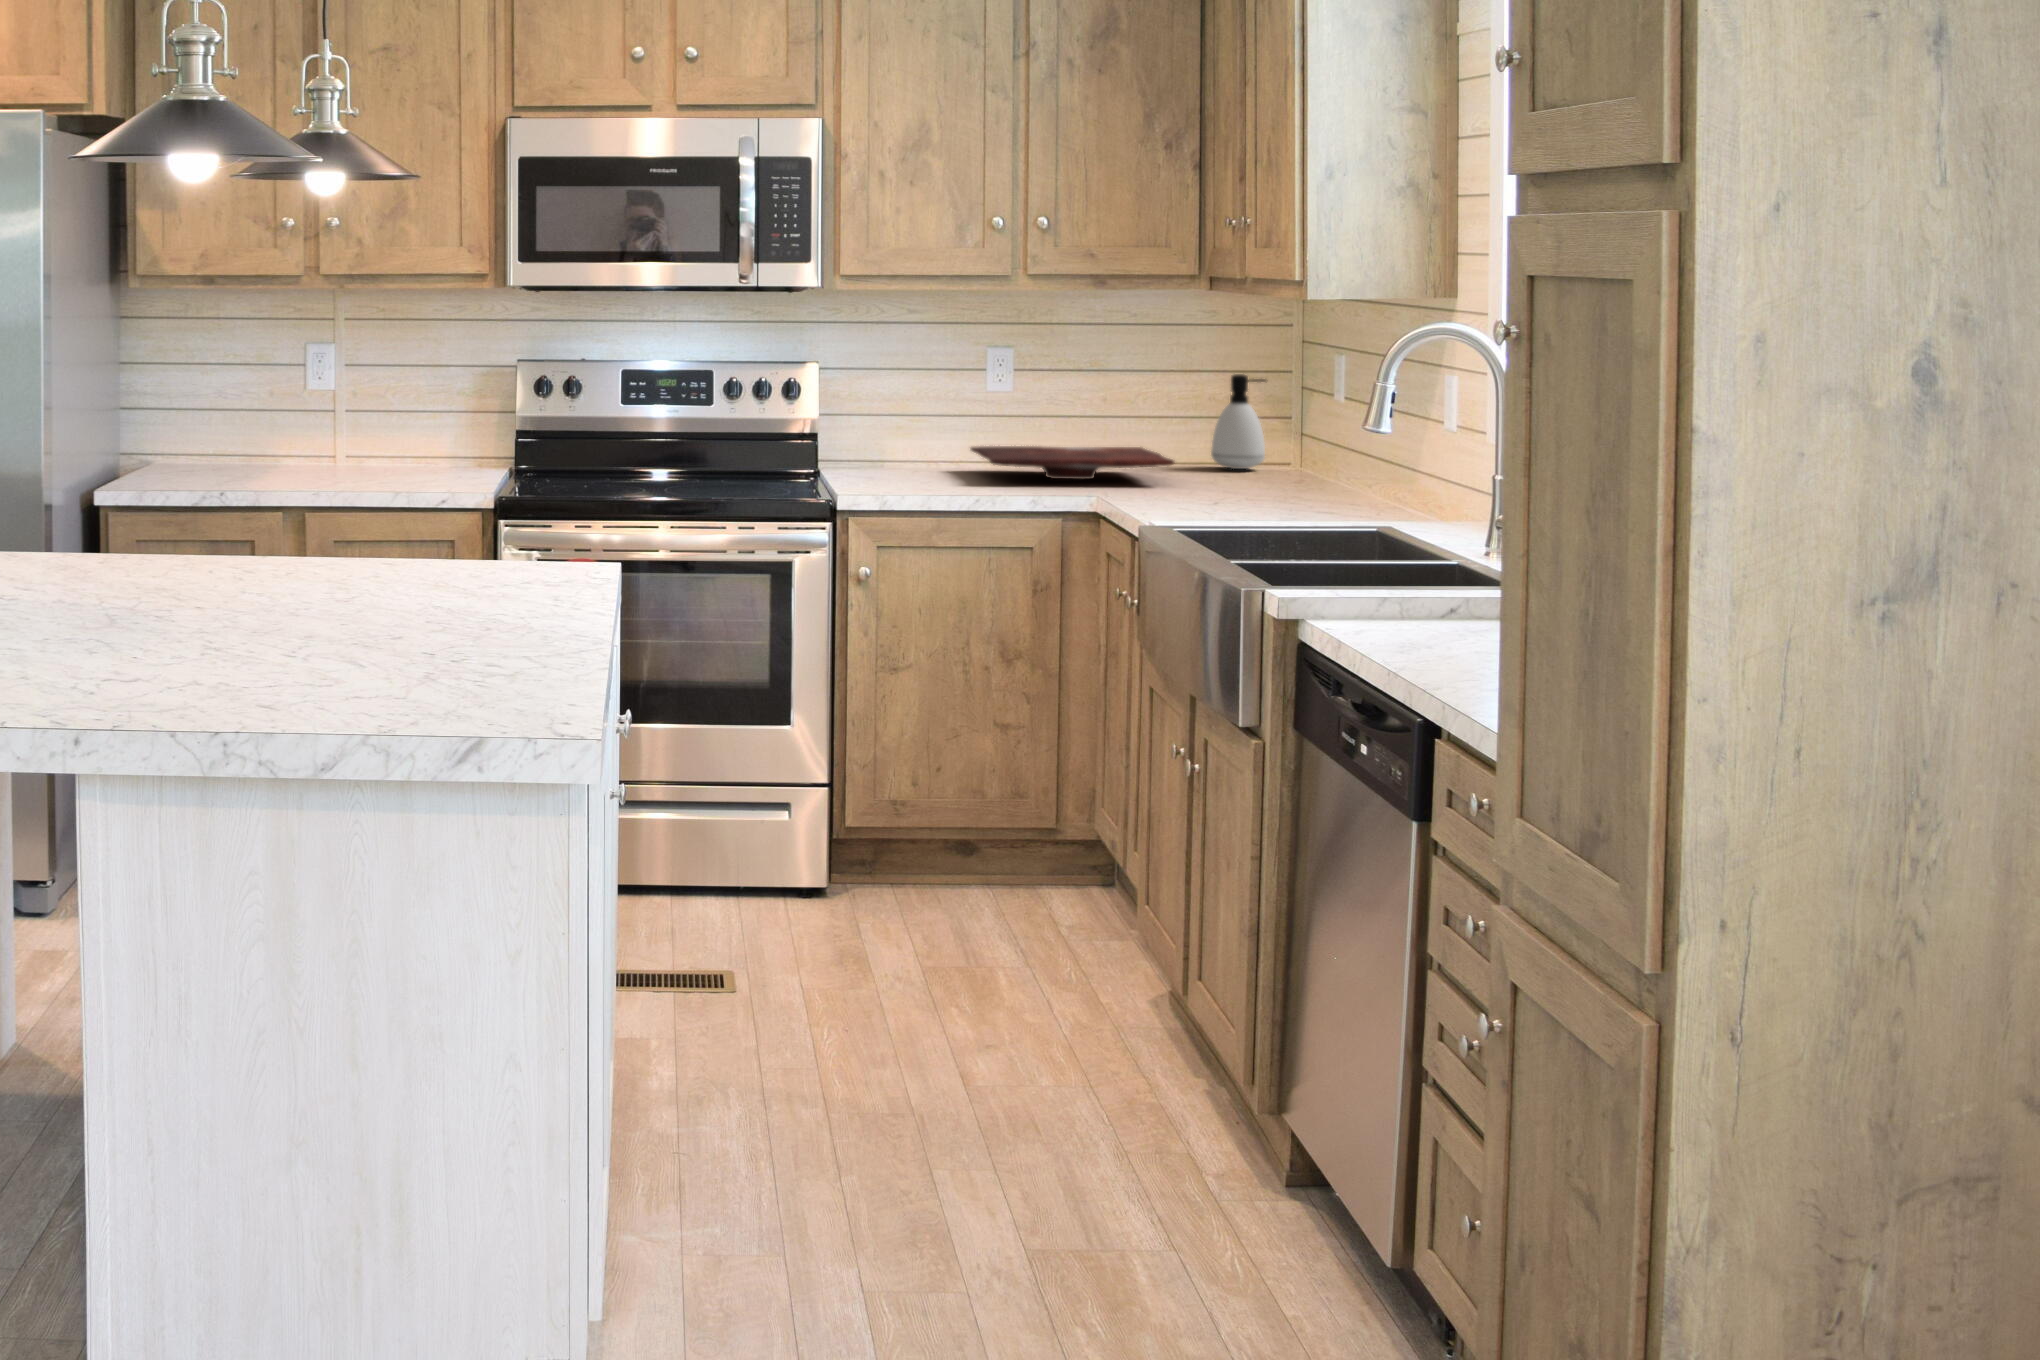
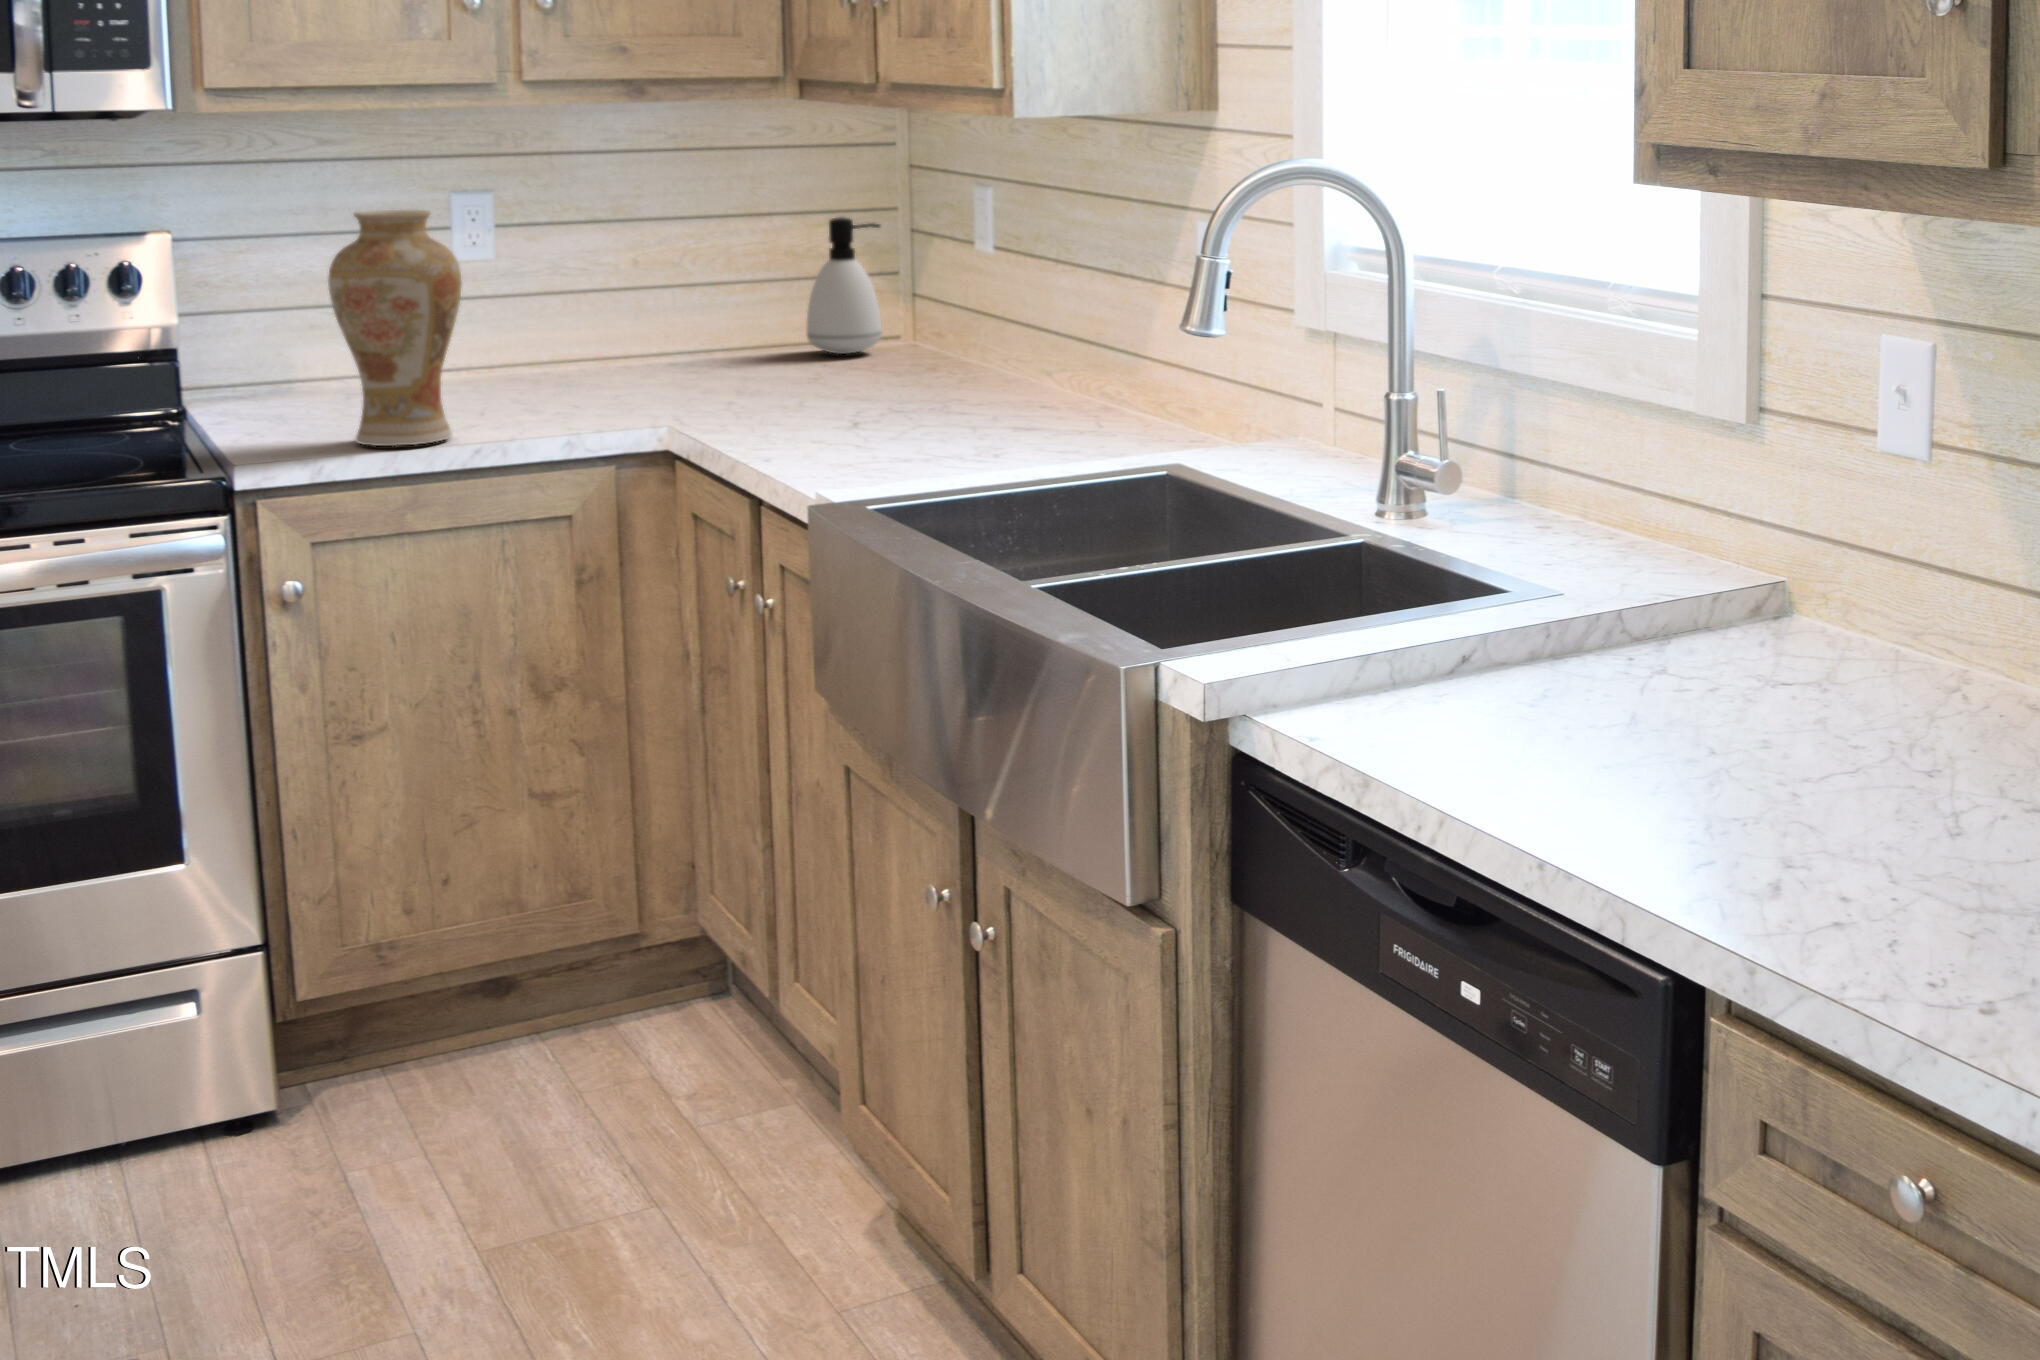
vase: none [897,349,973,493] -> present [328,210,461,446]
cutting board: present [971,446,1174,479] -> none [445,334,773,397]

